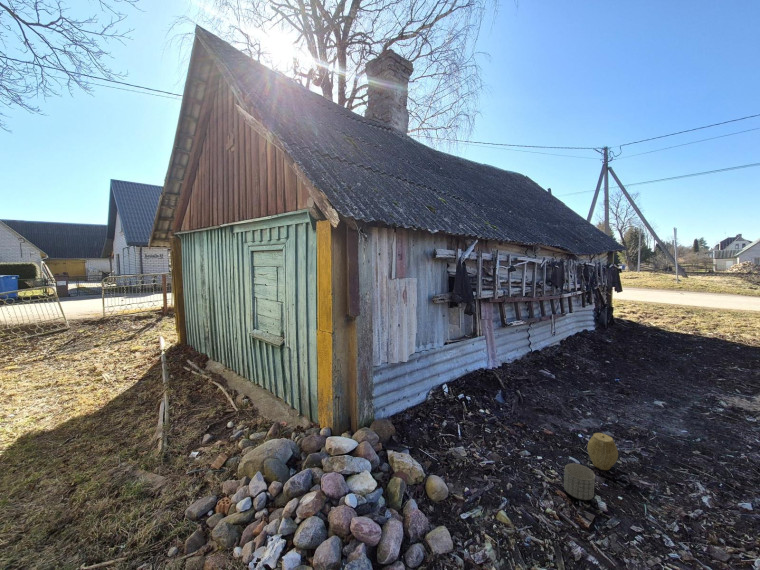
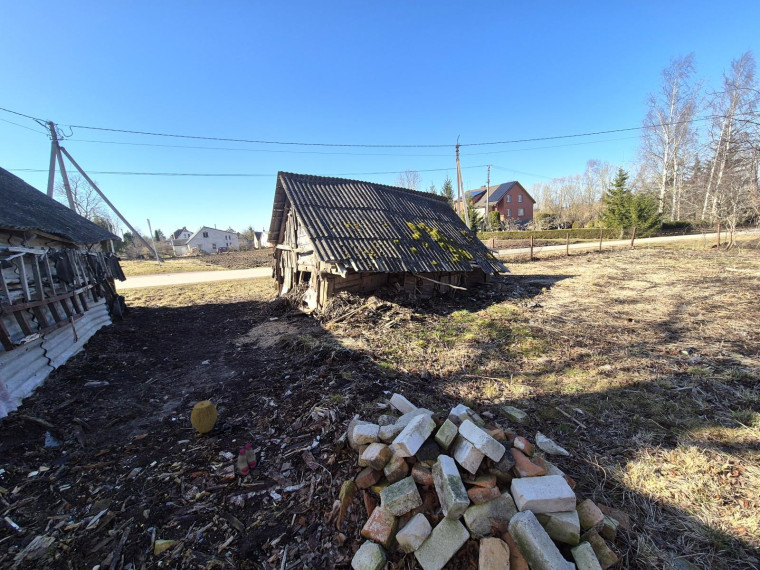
planter: present [564,464,595,500] -> none [190,435,220,469]
boots: none [599,507,628,541] -> present [237,443,257,475]

